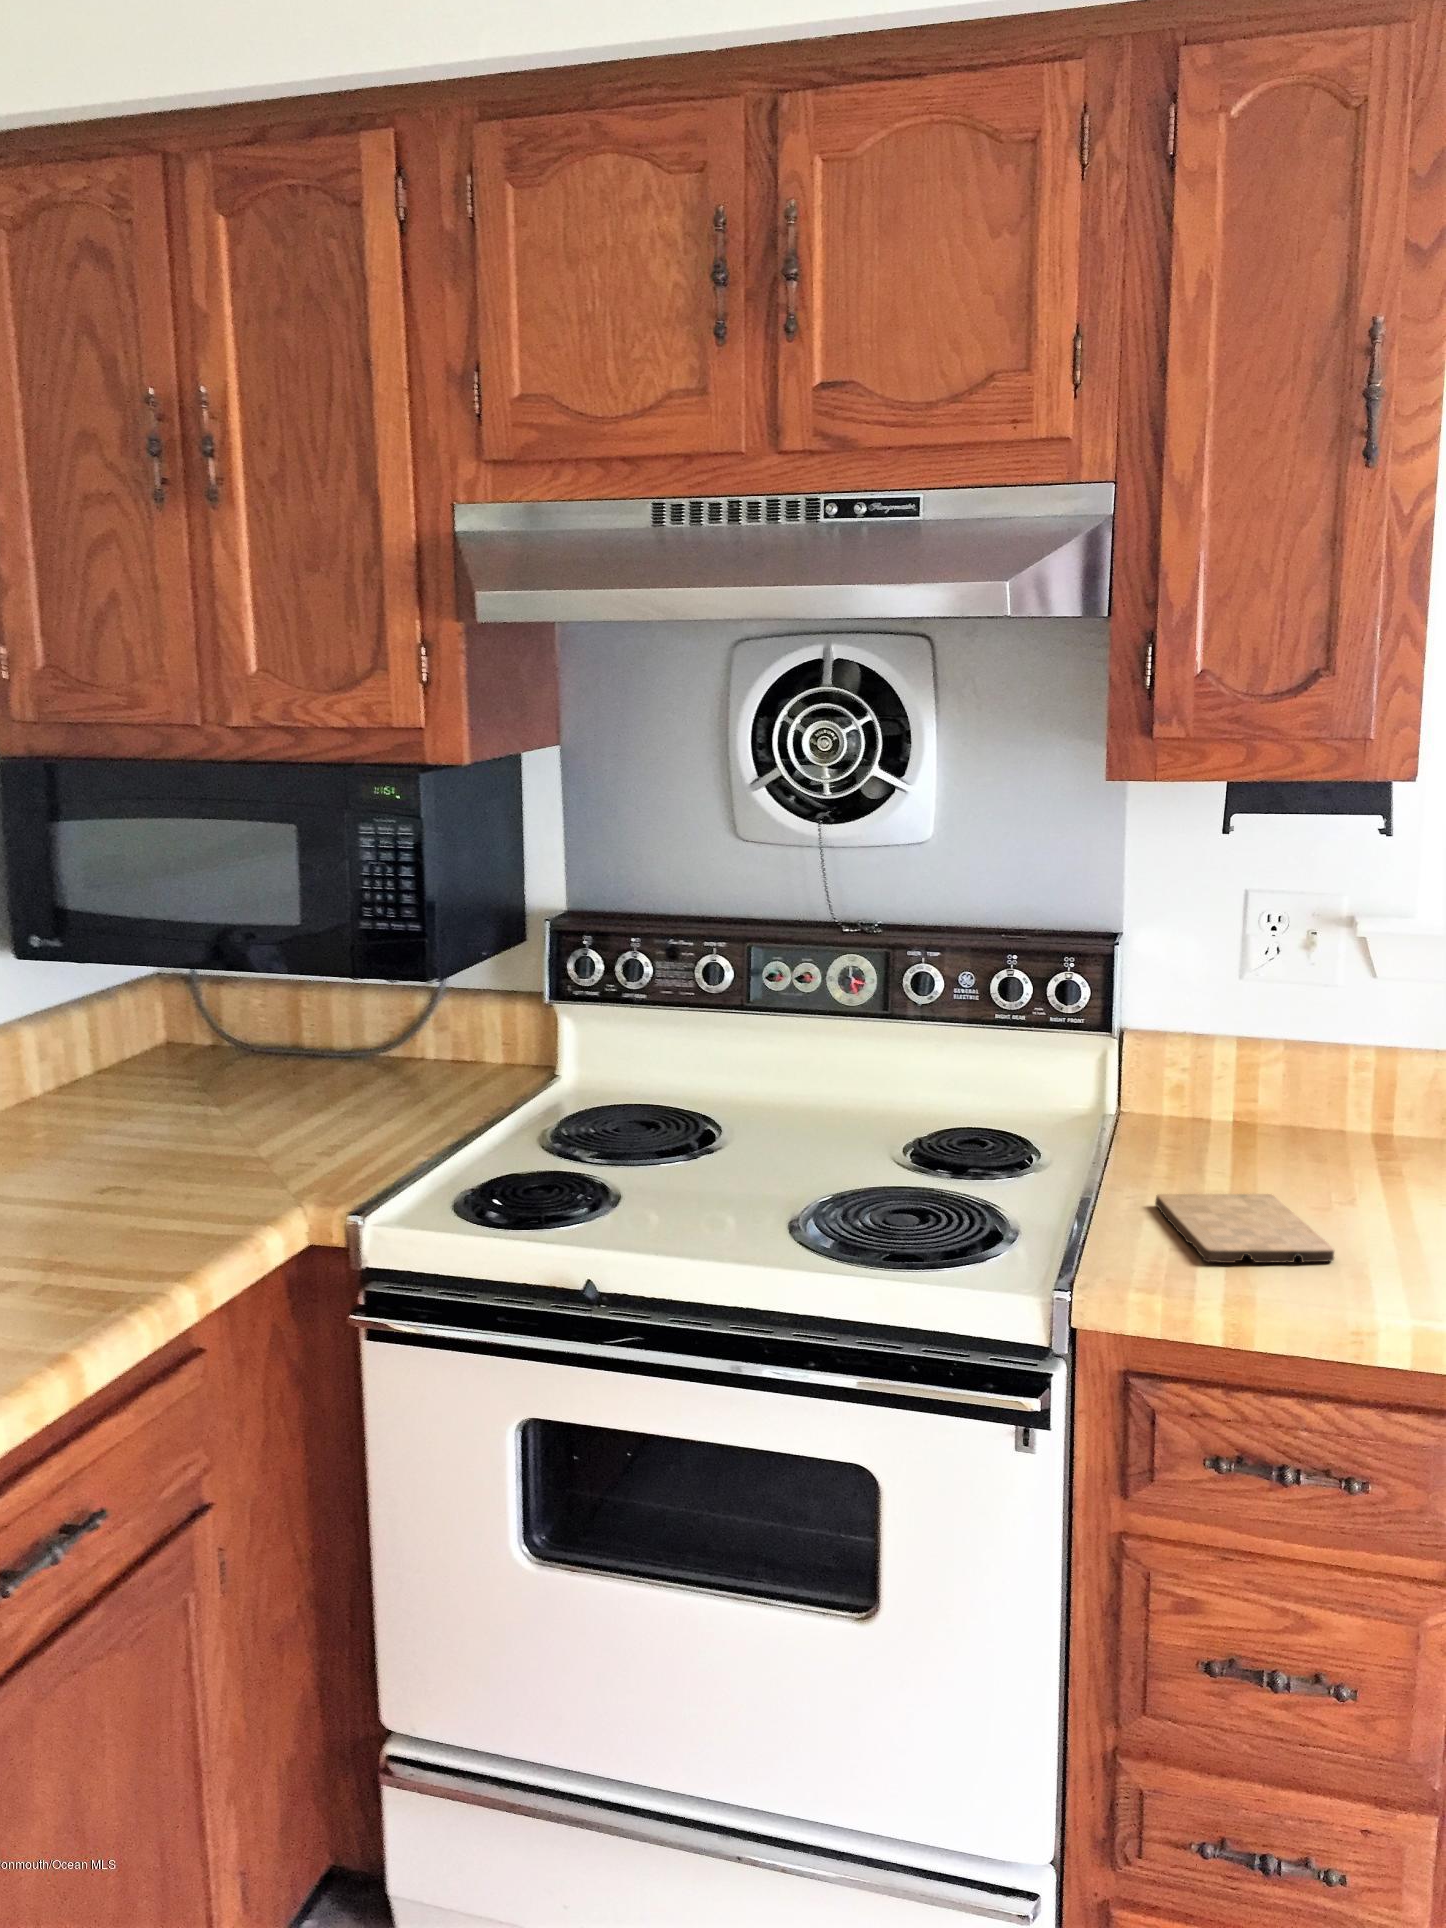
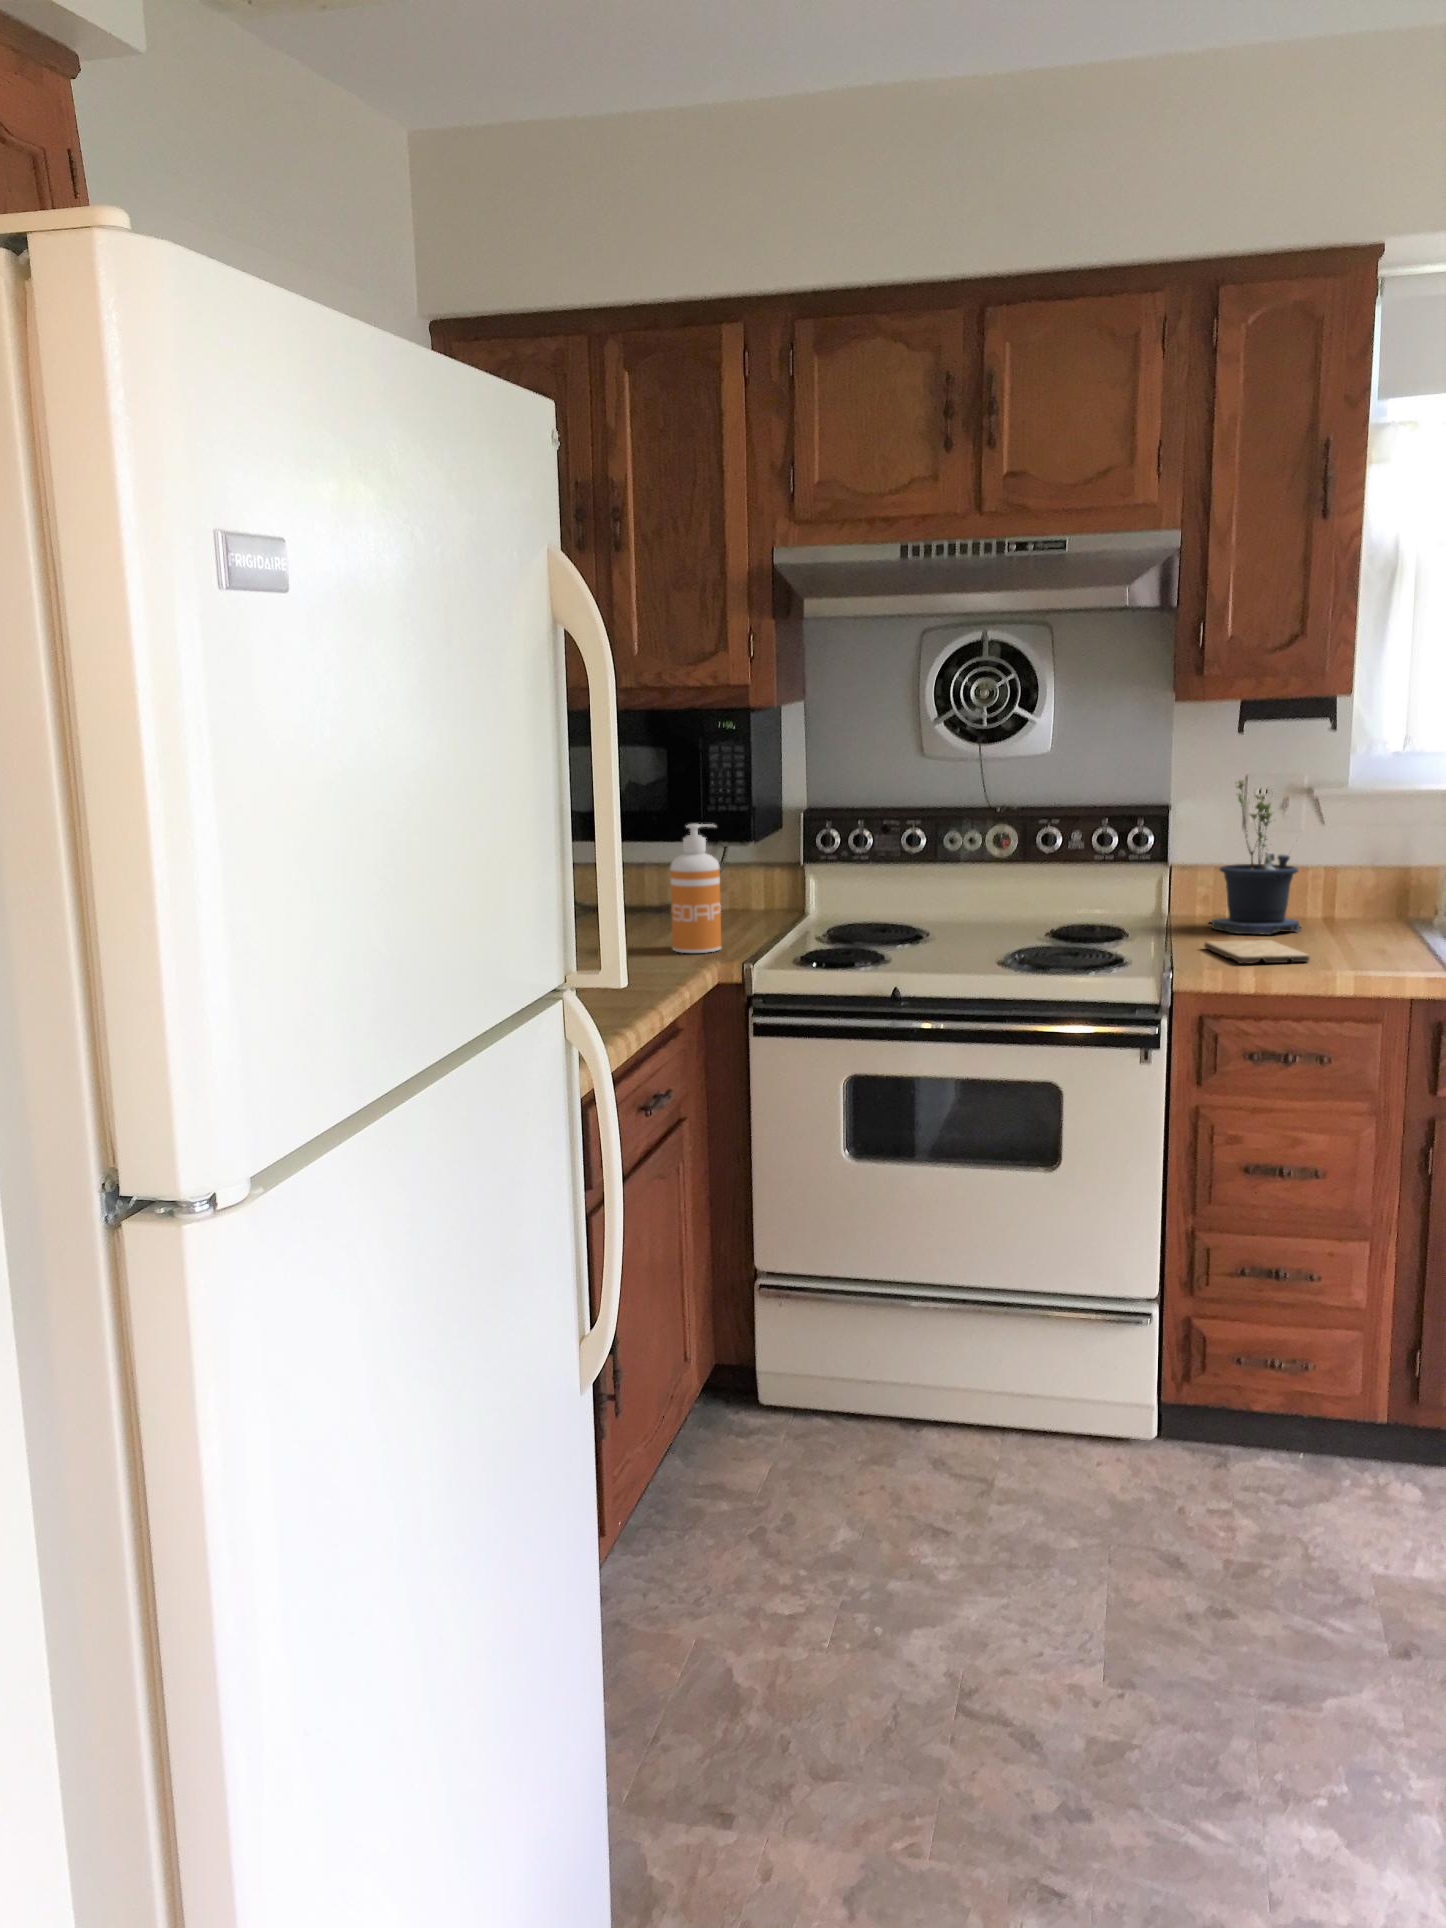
potted plant: none [1181,904,1337,1171] -> present [1210,780,1301,935]
soap dispenser: none [268,957,360,1174] -> present [670,824,721,953]

